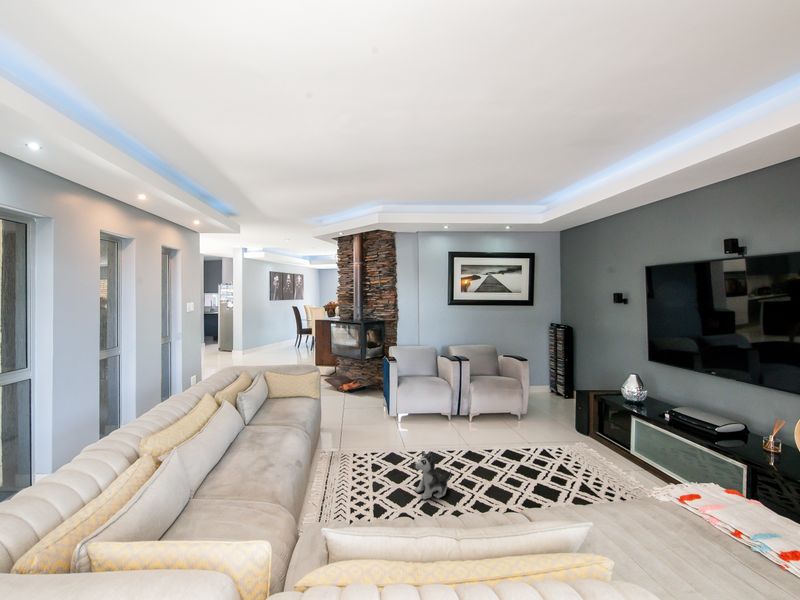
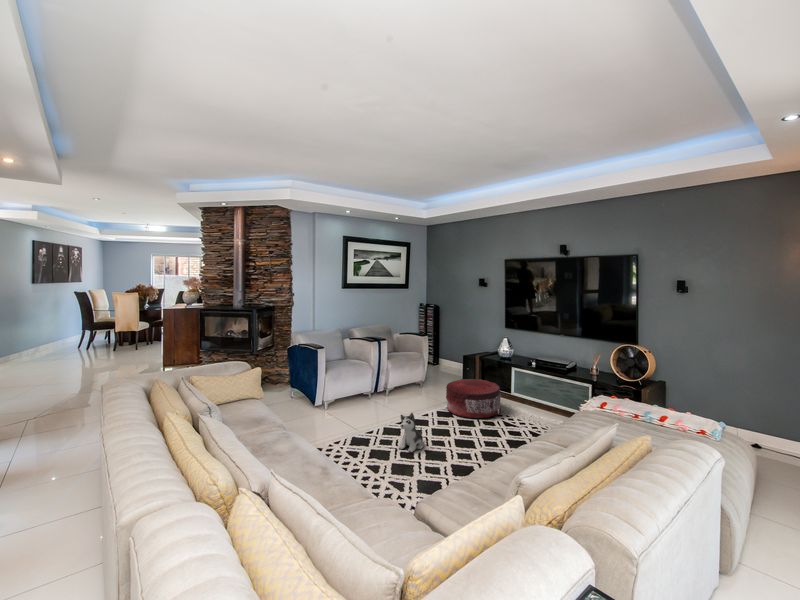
pouf: none [519,419,600,479] -> present [446,379,501,418]

